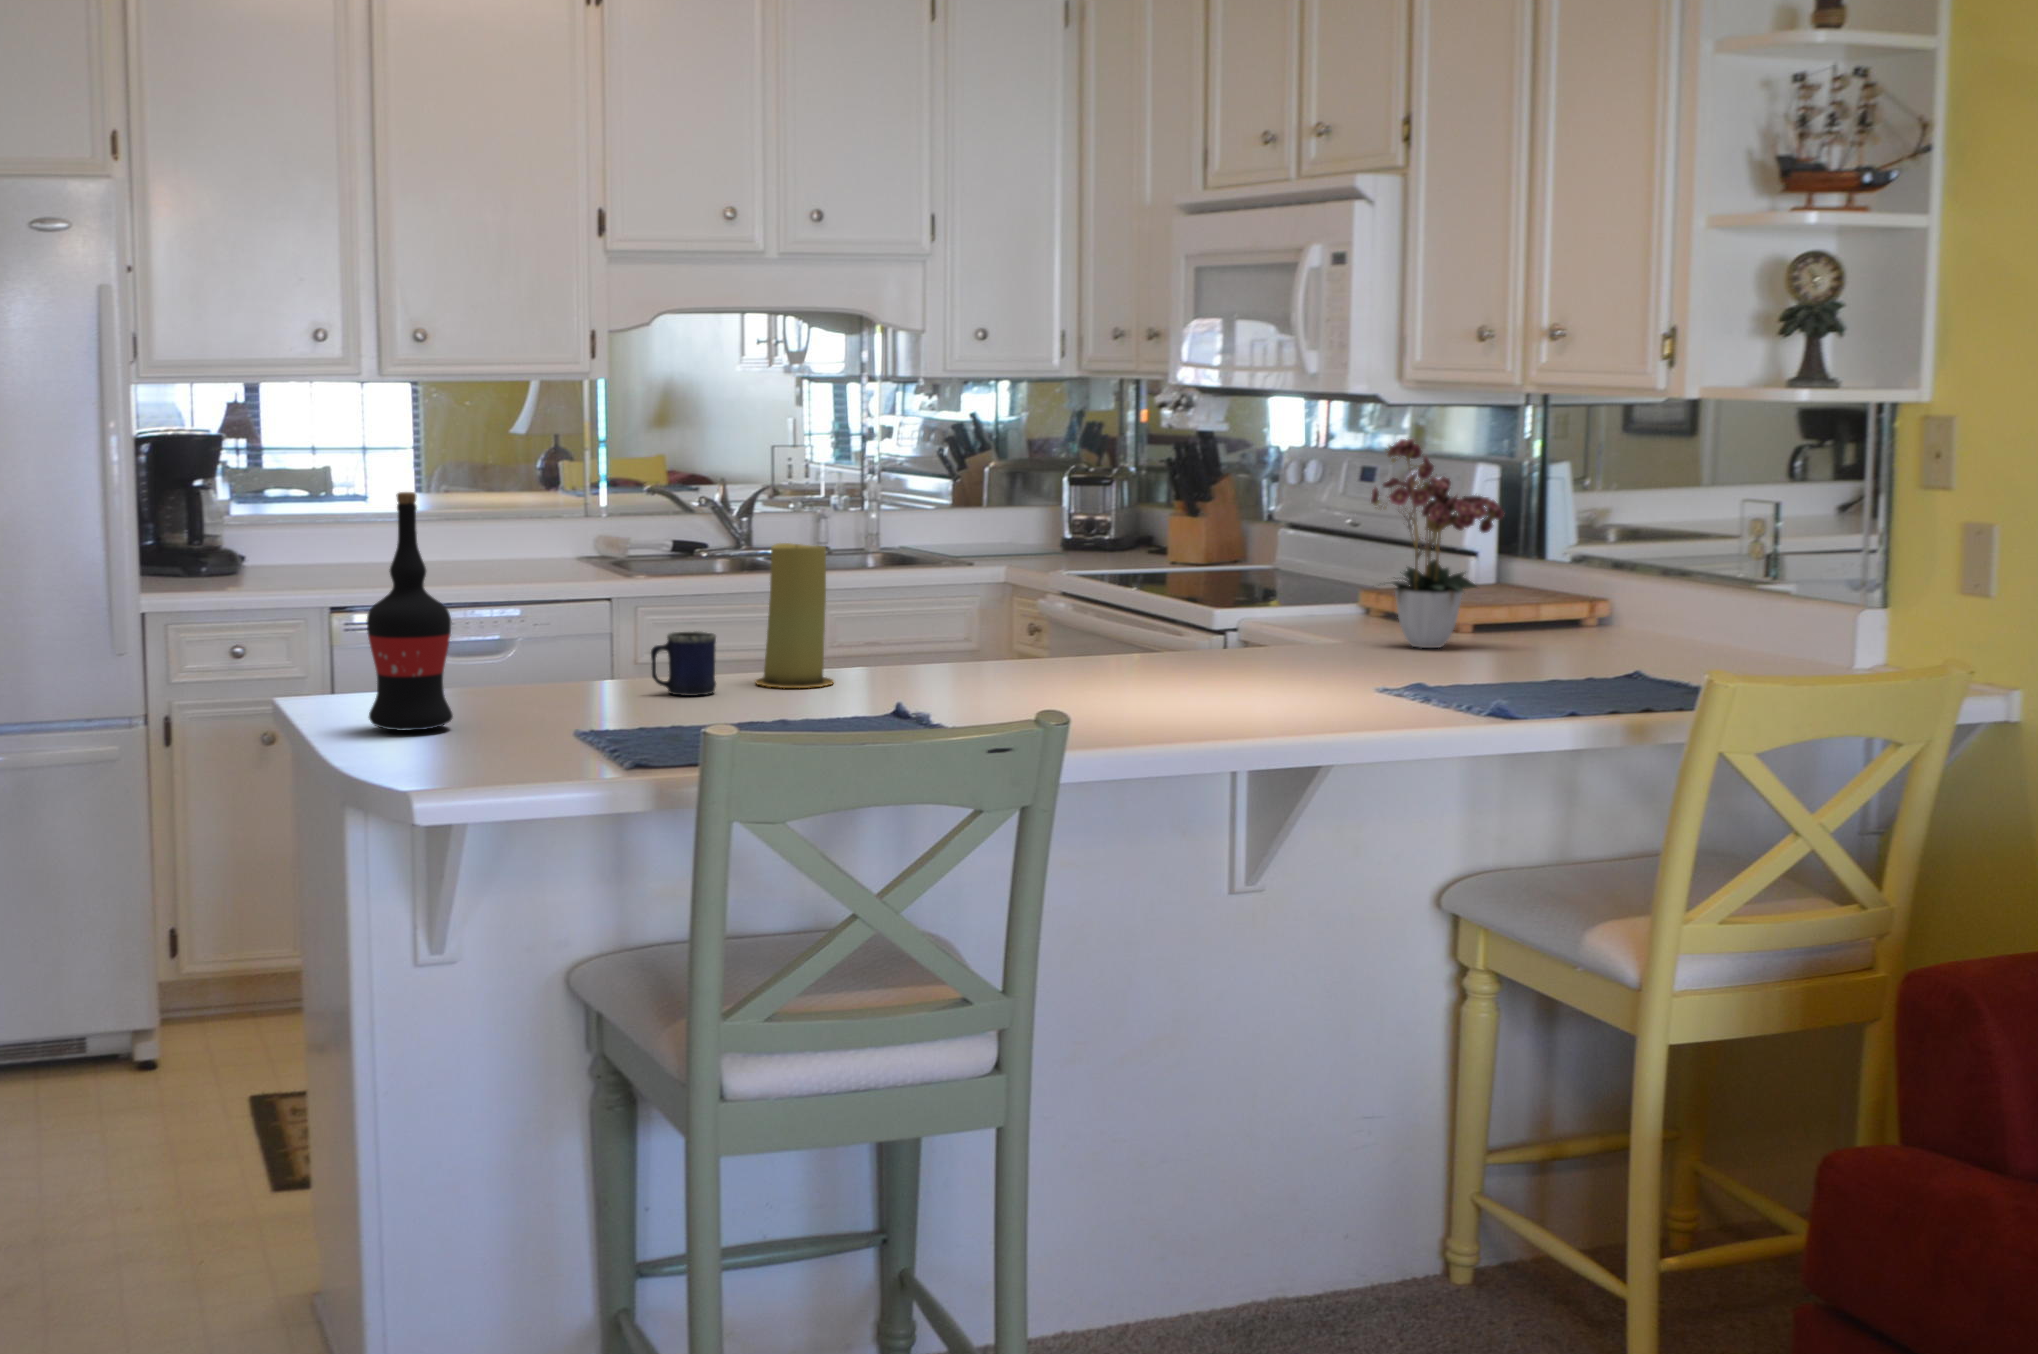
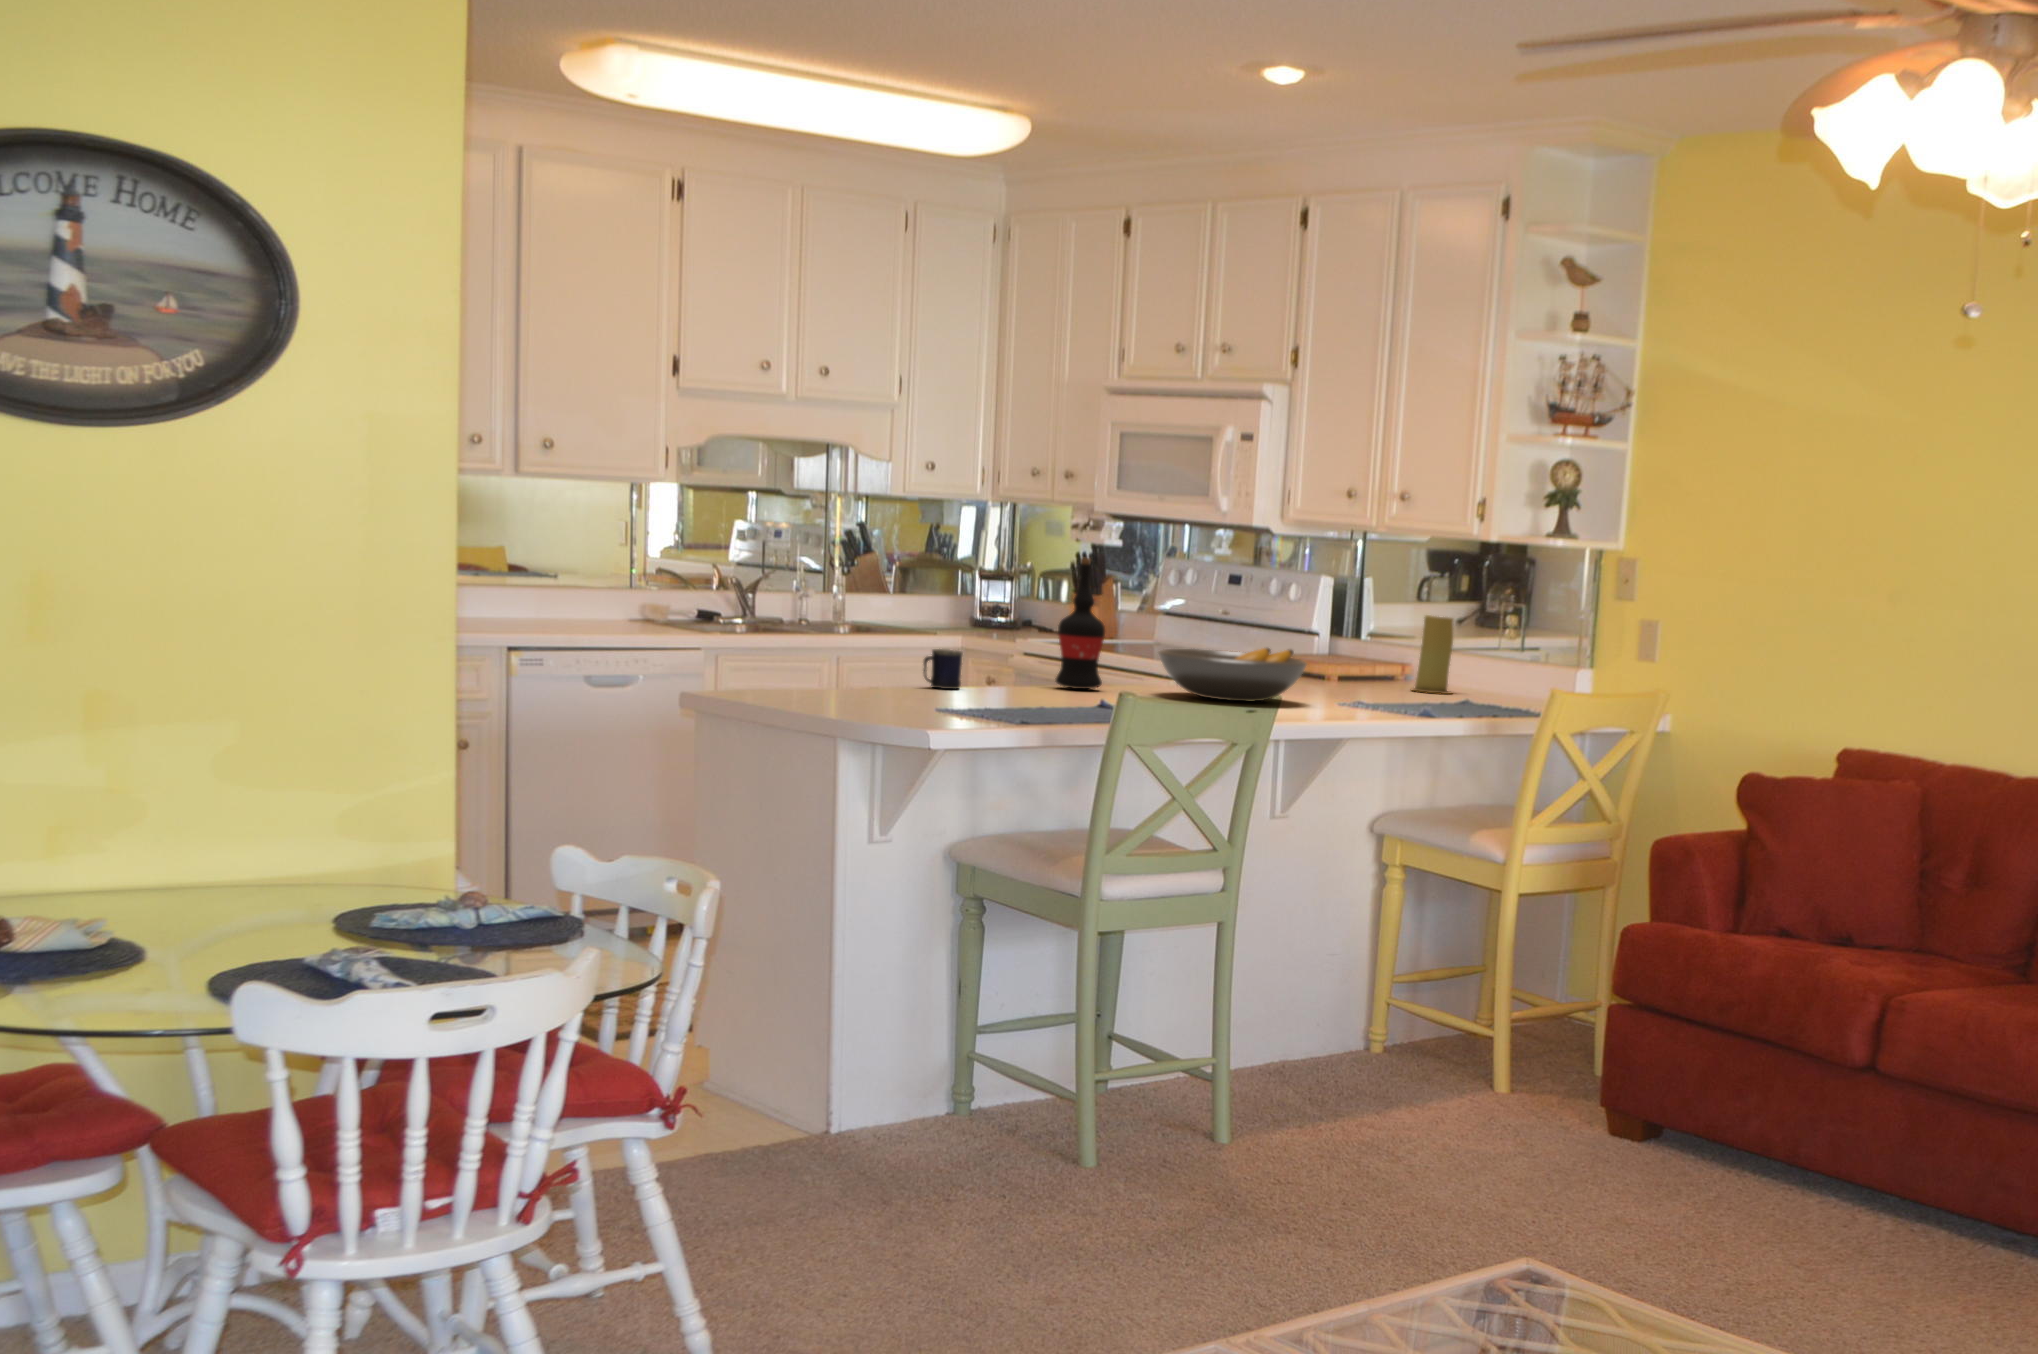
flower arrangement: present [1371,439,1505,648] -> none [1298,550,1385,688]
wine bottle: present [367,492,453,730] -> present [1055,557,1105,689]
candle: present [755,543,834,688] -> present [1413,615,1454,694]
fruit bowl: none [1050,607,1301,696] -> present [1158,648,1307,701]

